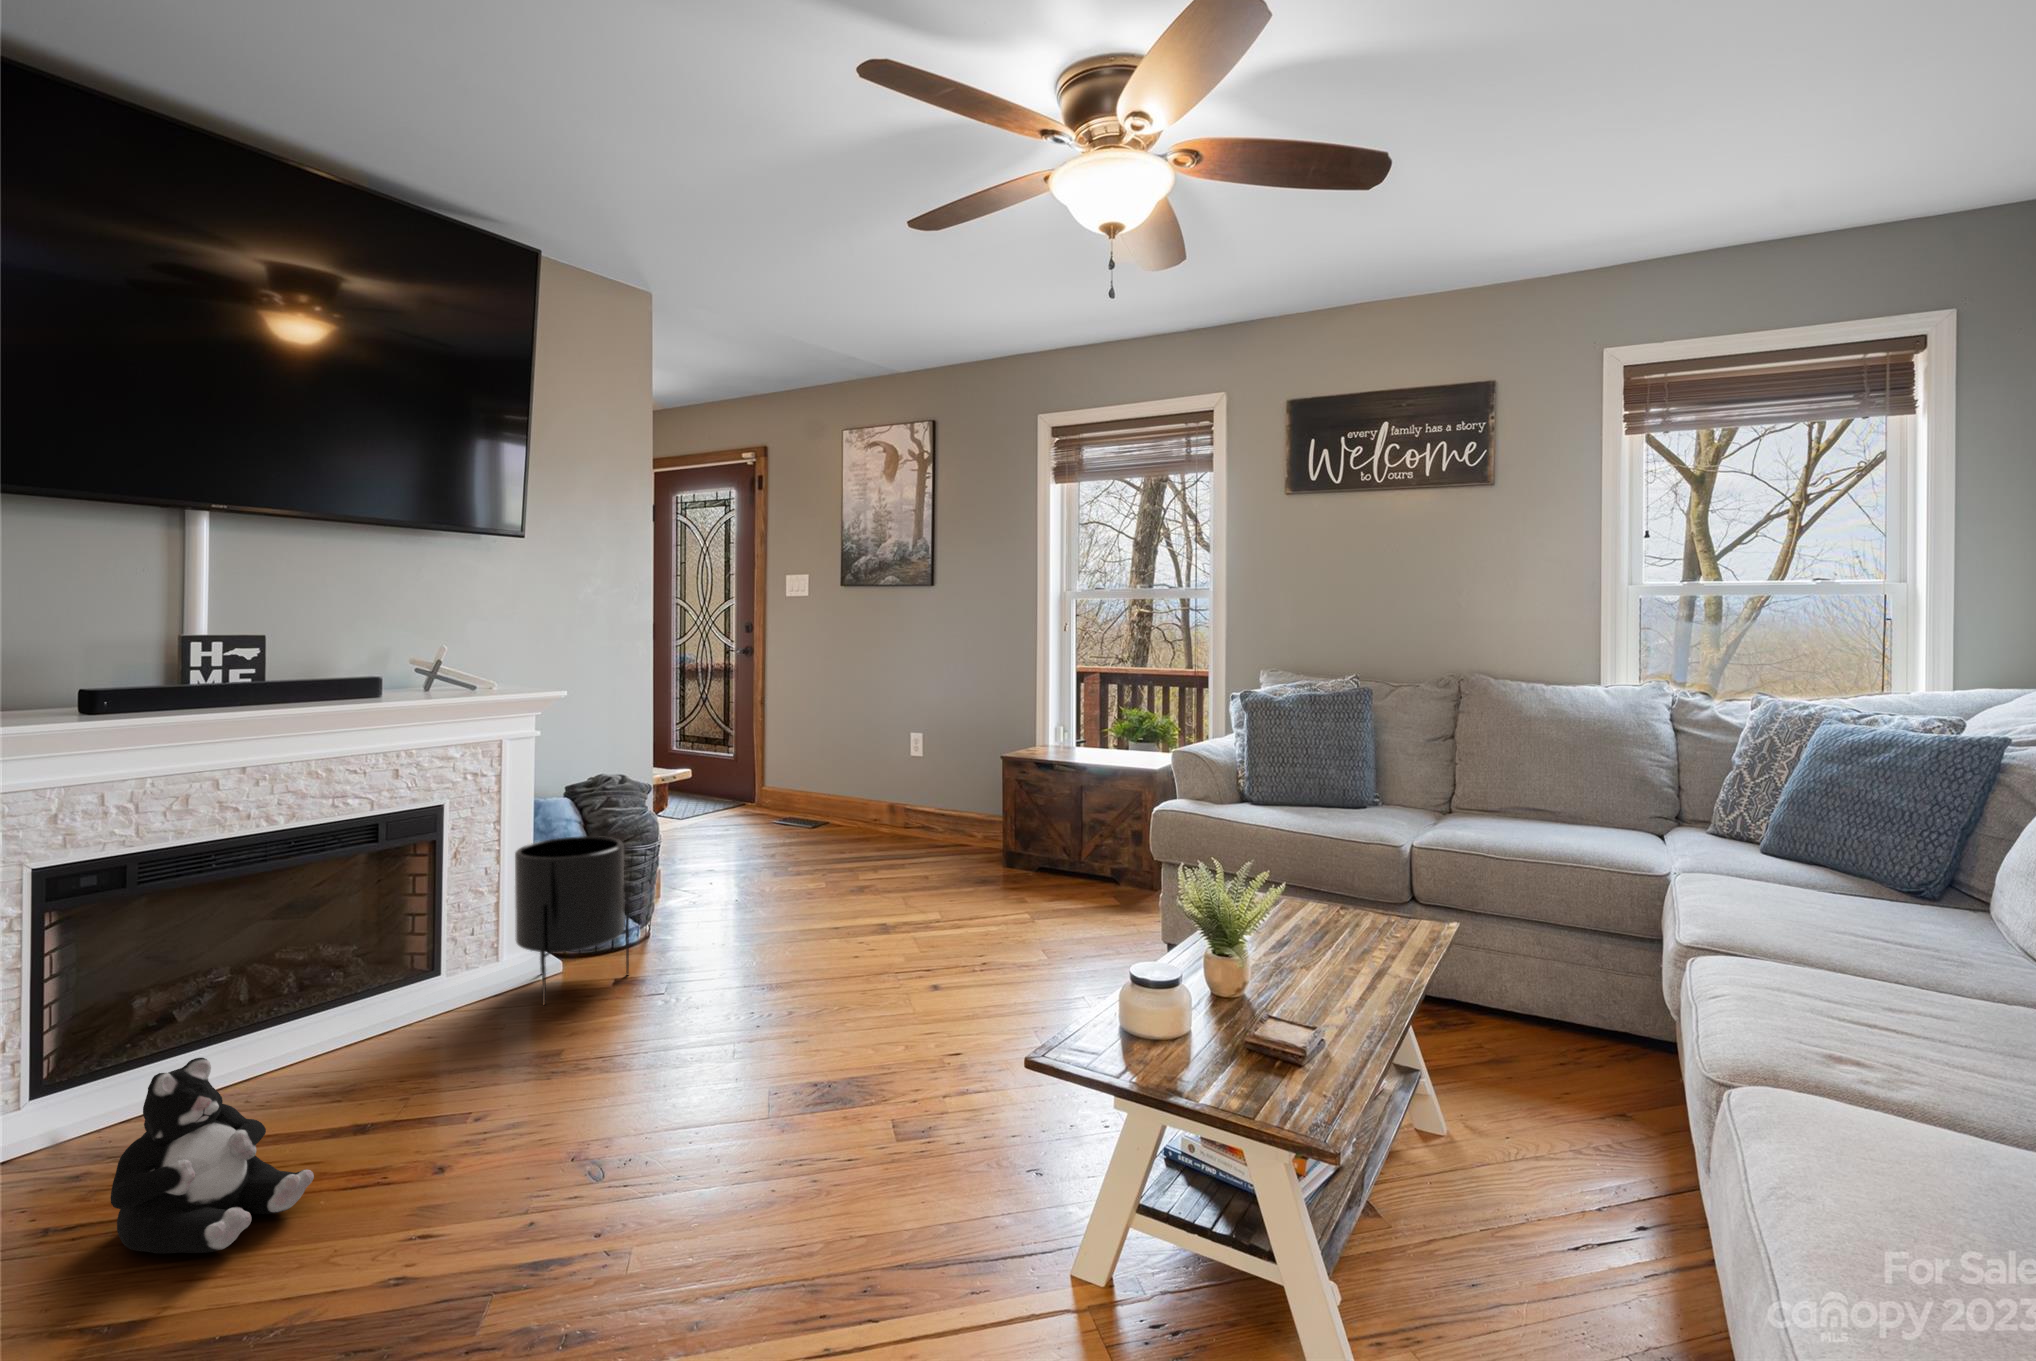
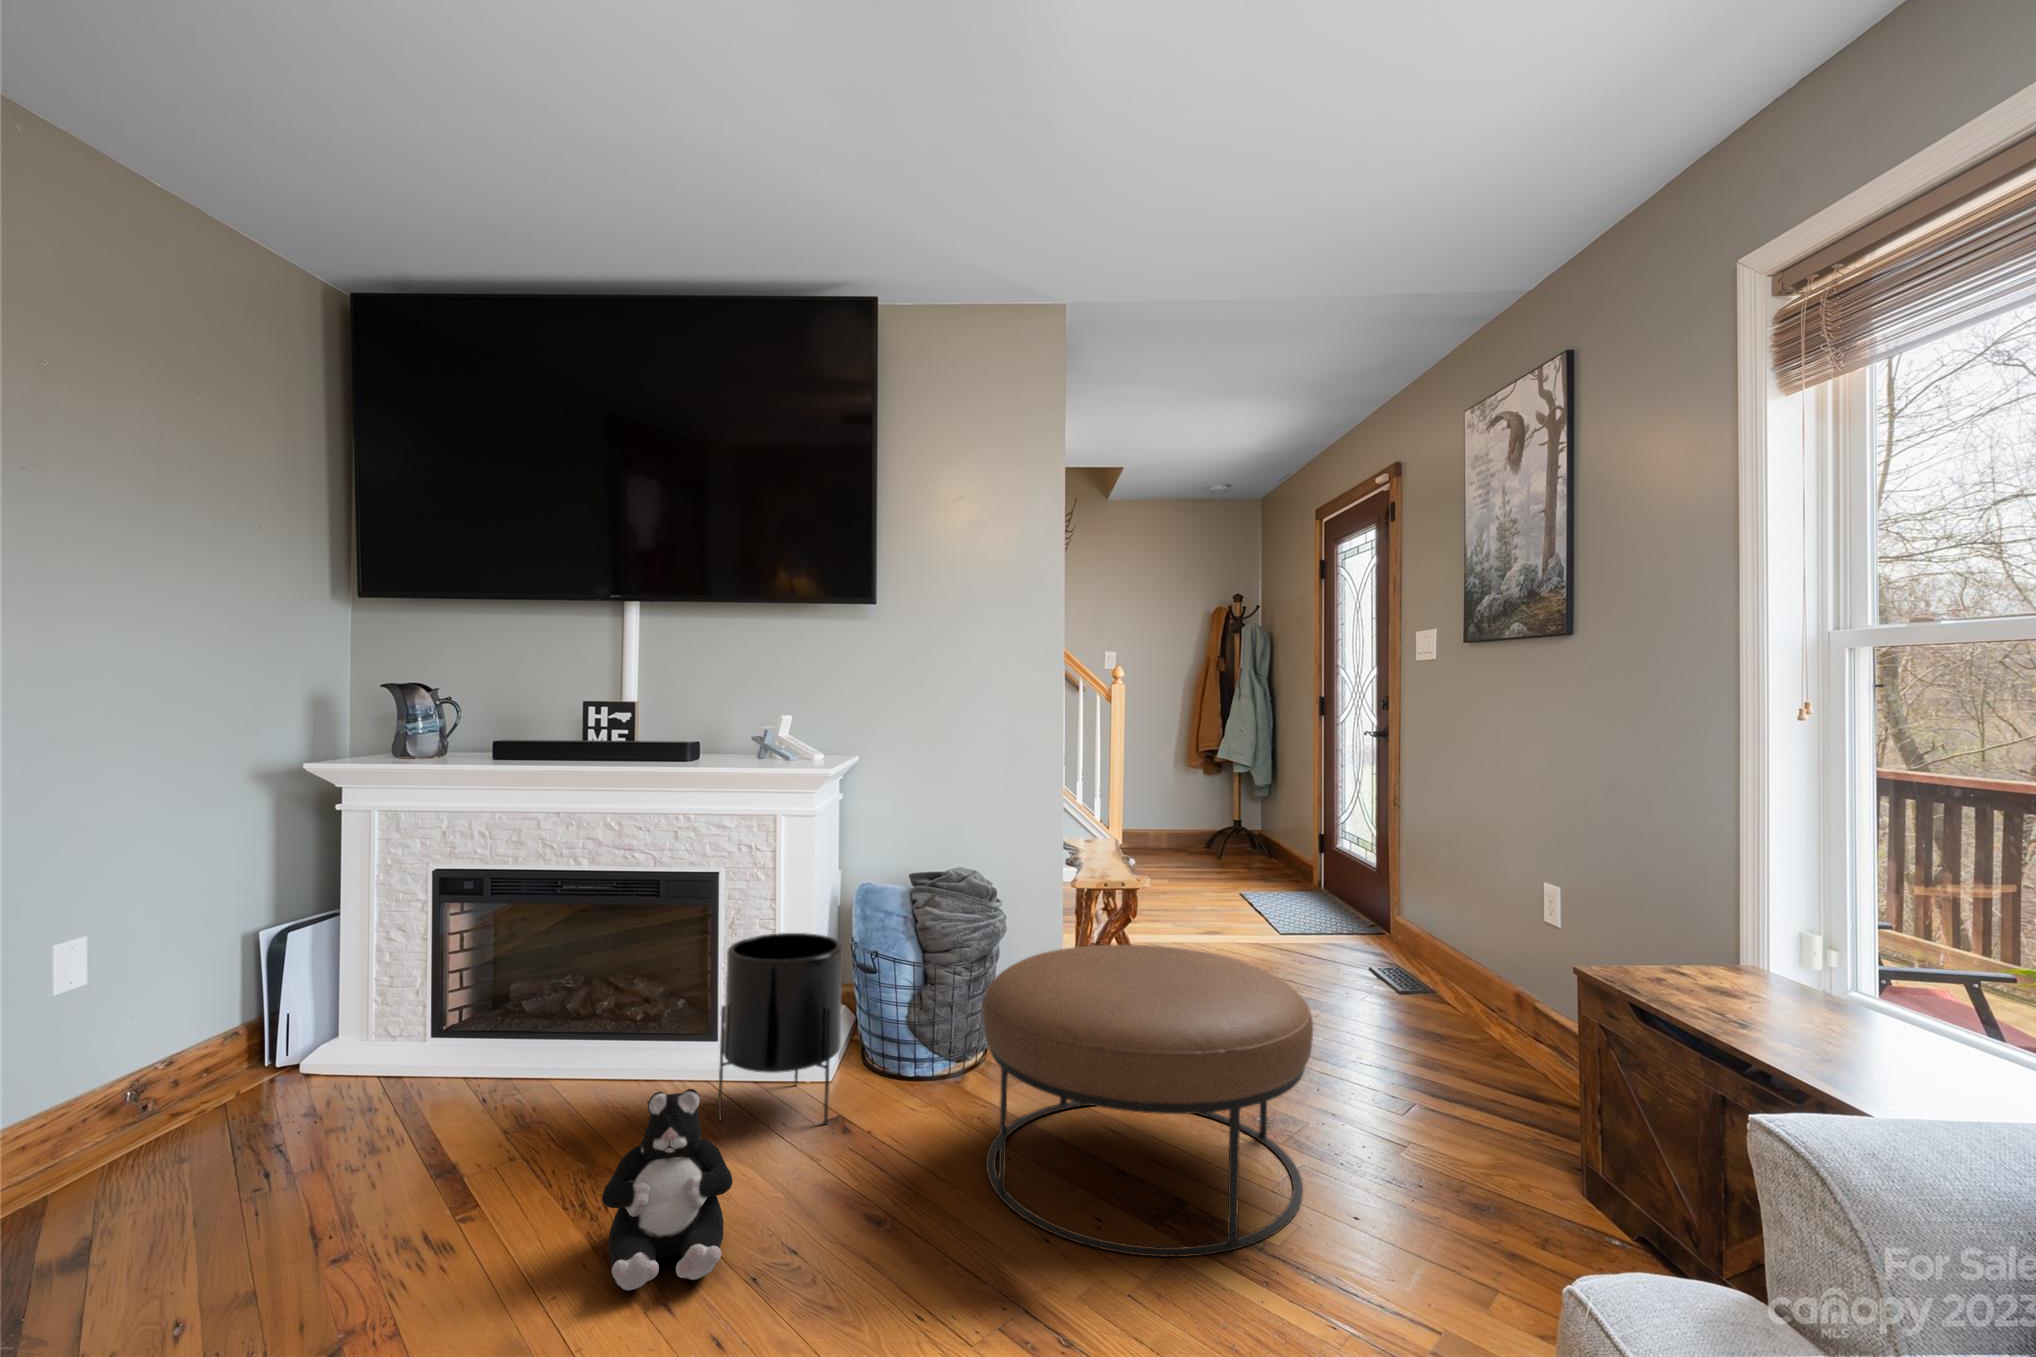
ottoman: none [737,789,944,951] -> present [983,945,1313,1257]
plush toy: present [110,1058,314,1254] -> present [602,1089,733,1290]

